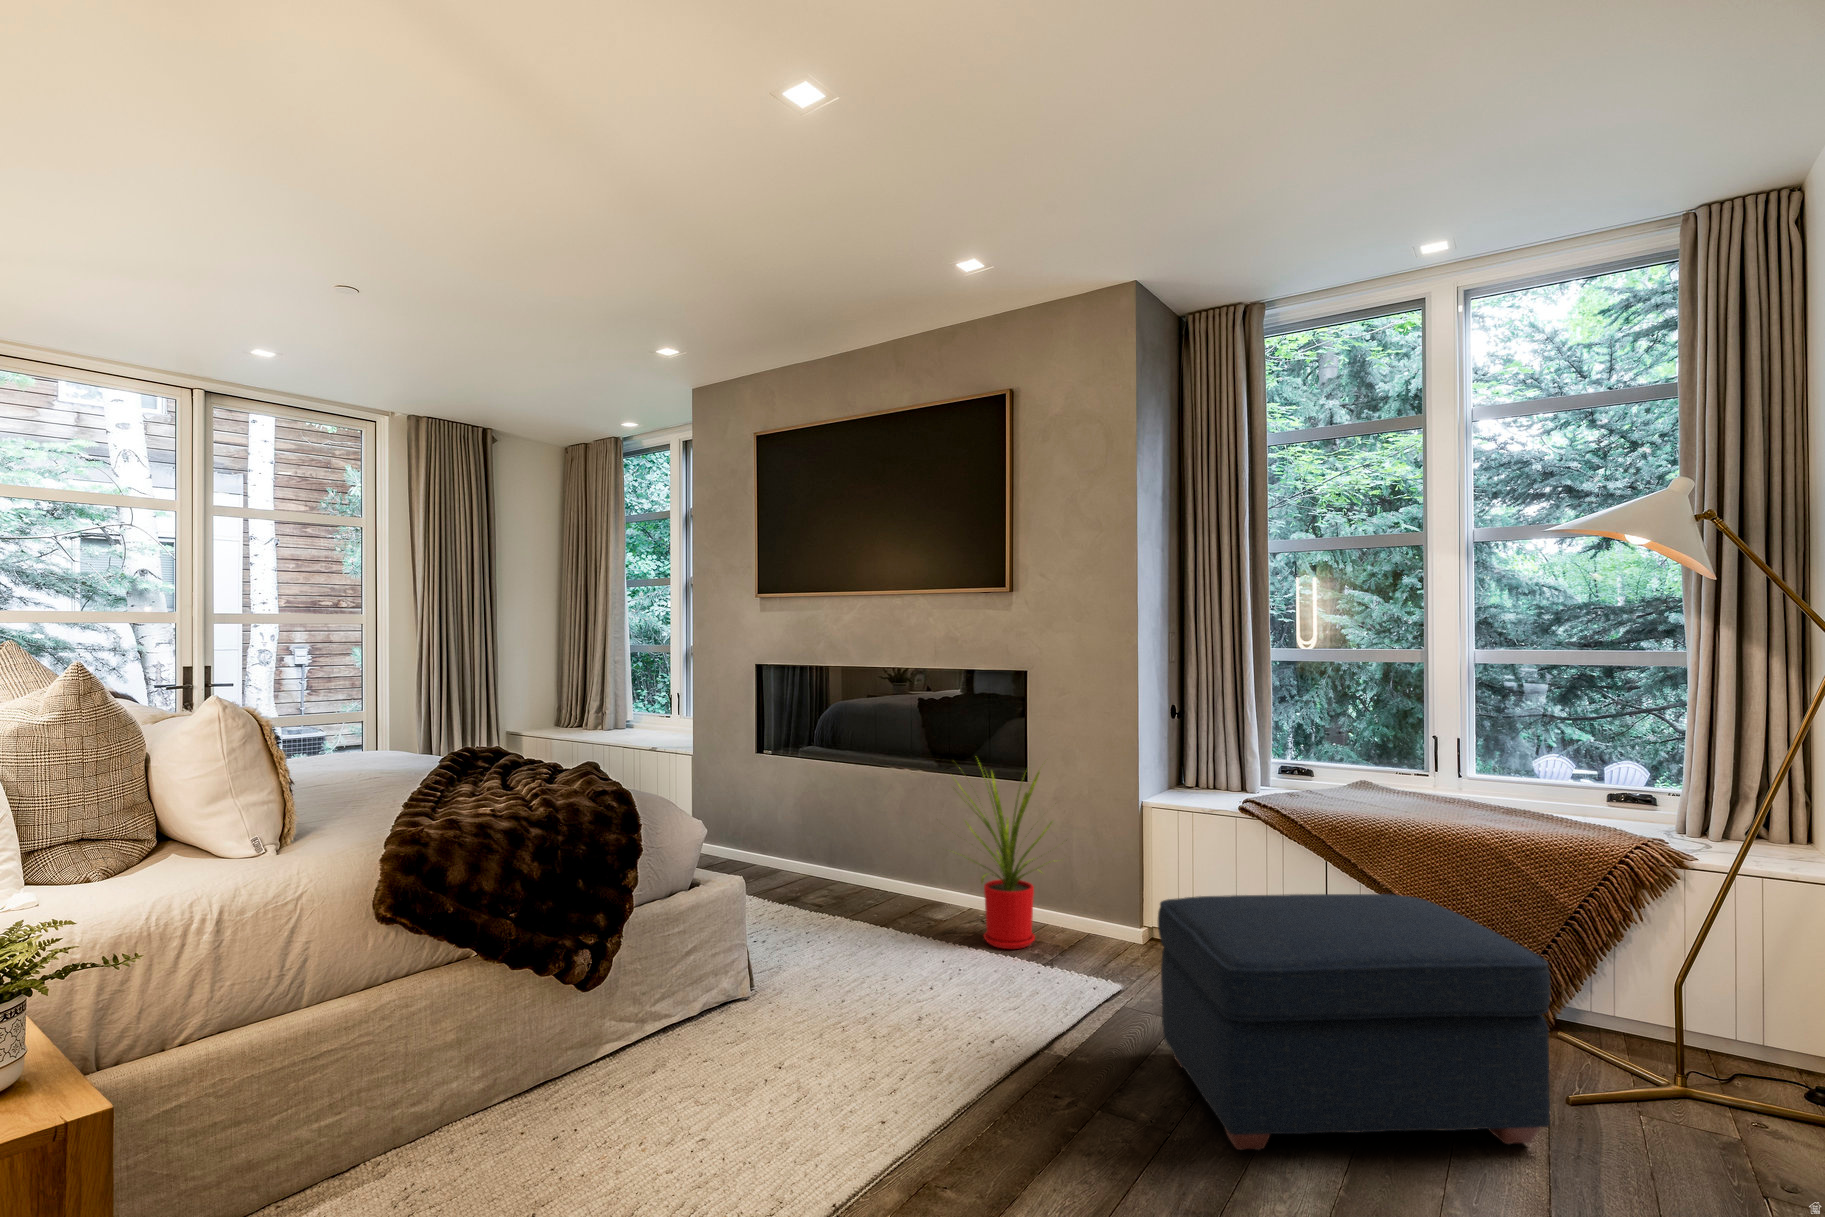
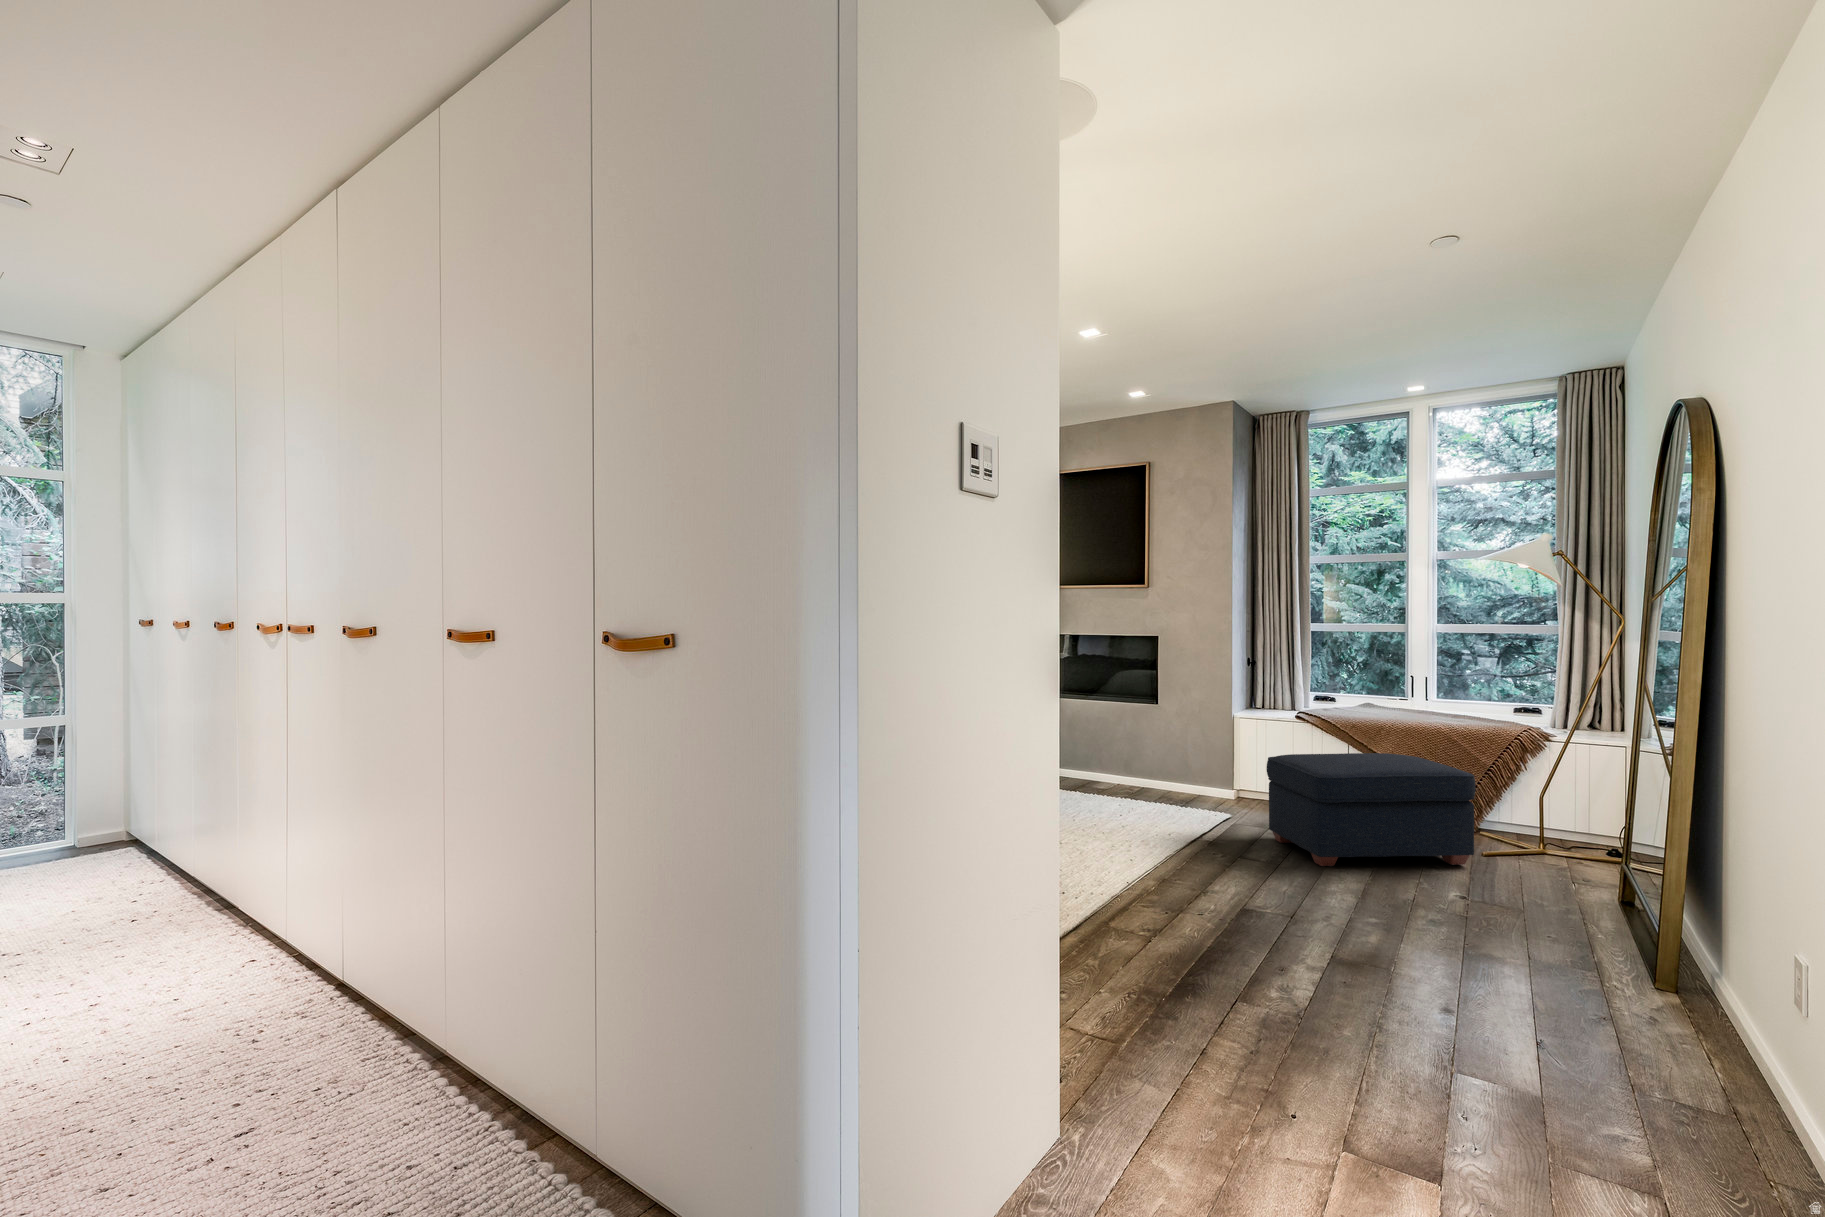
house plant: present [955,771,1063,949] -> none [1112,688,1198,801]

